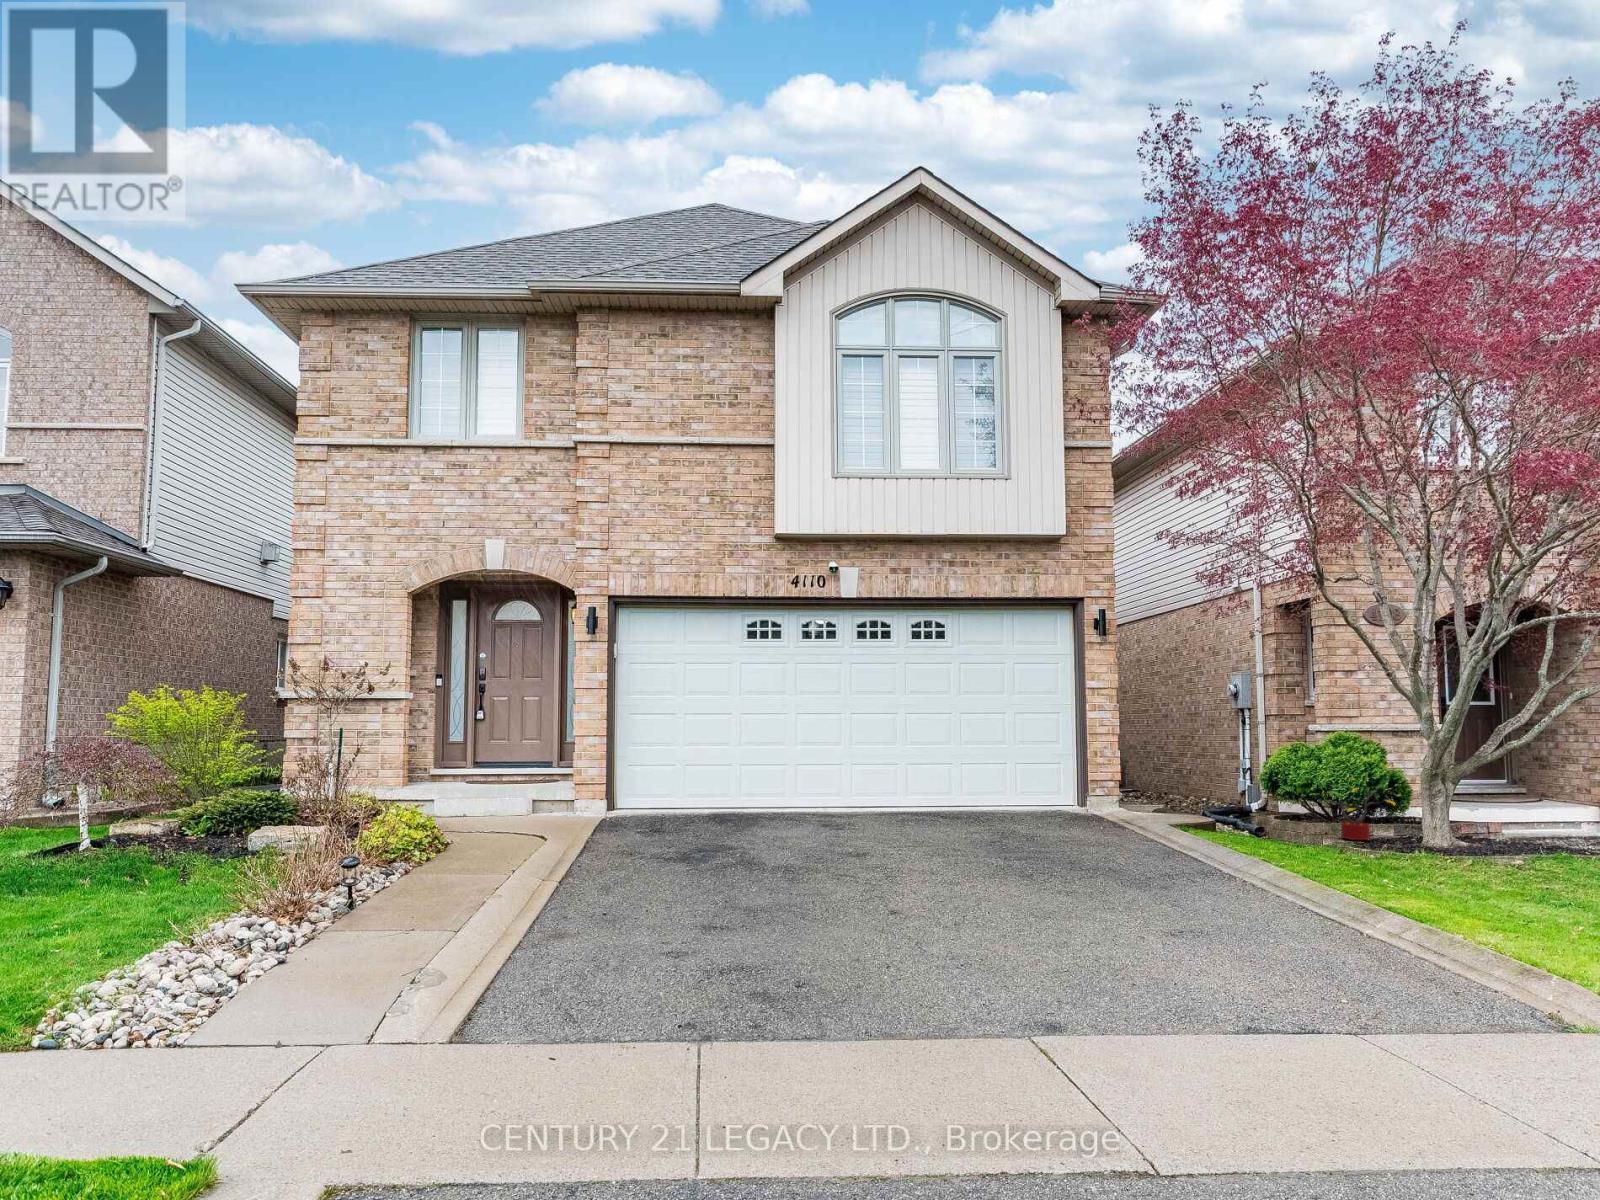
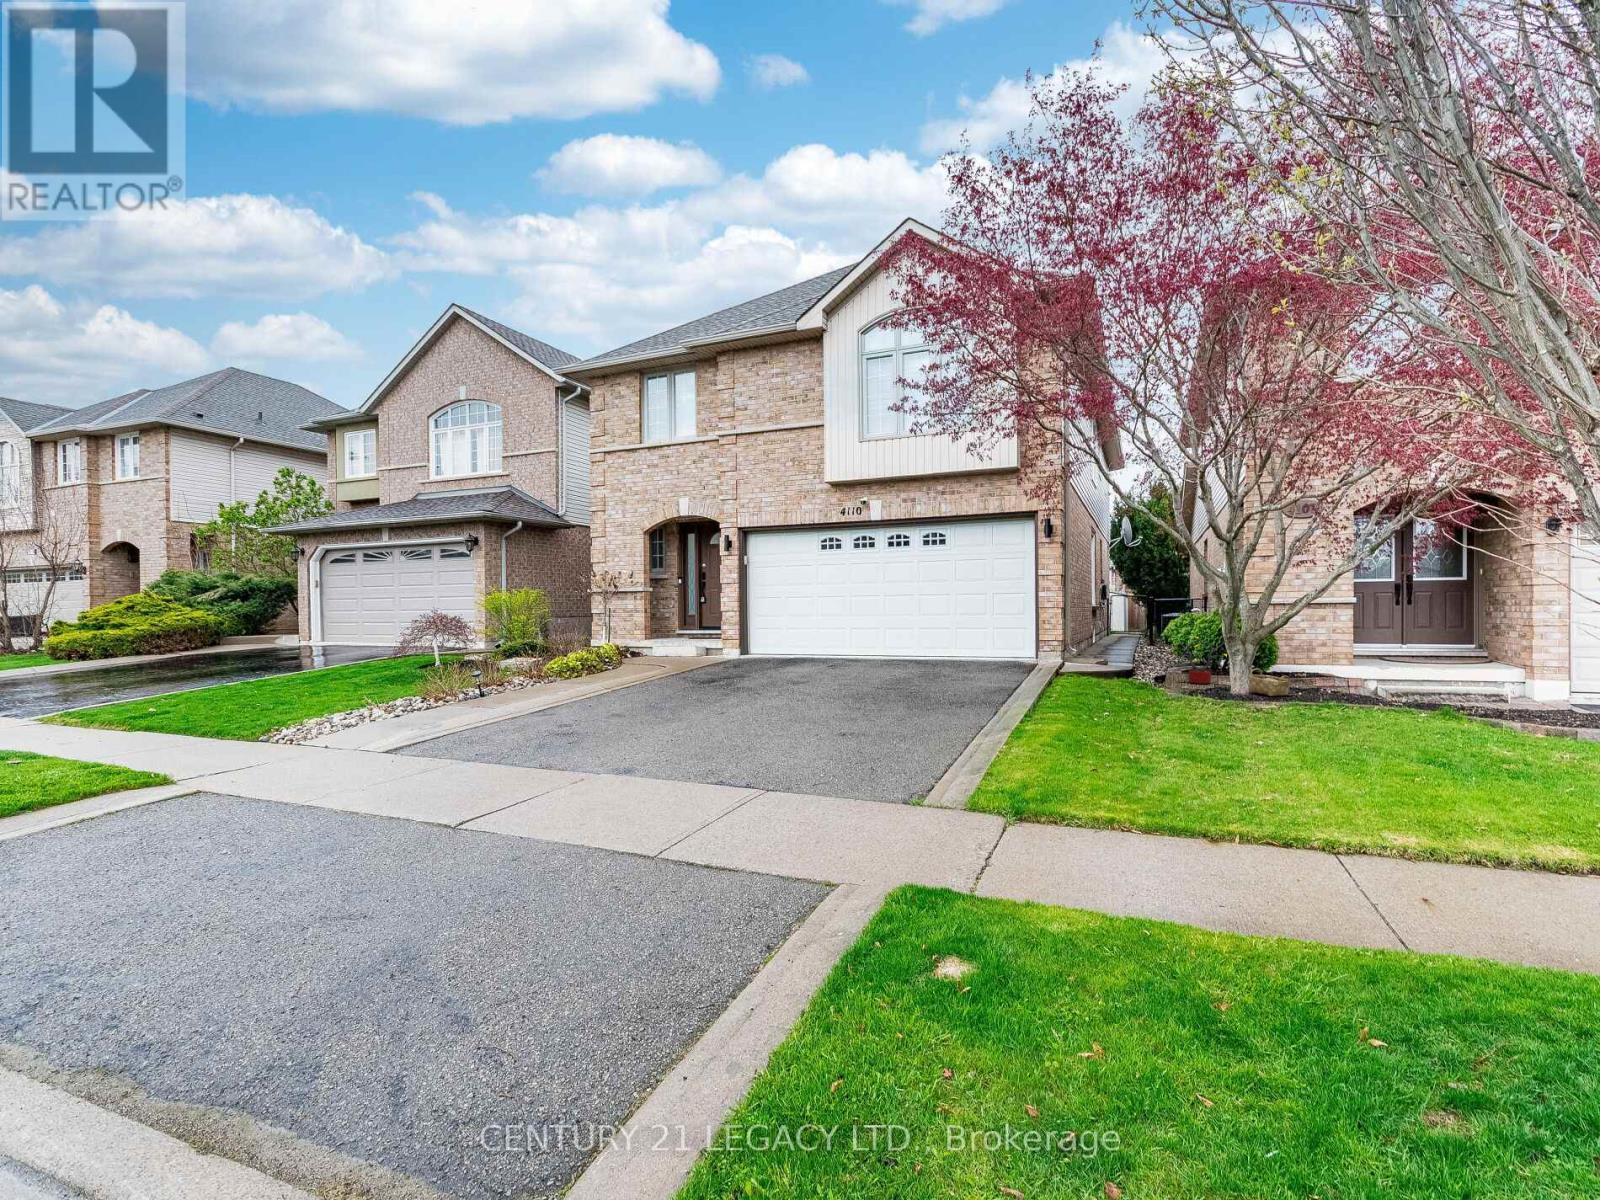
woven basket: none [1445,820,1499,857] -> present [1249,668,1290,696]

